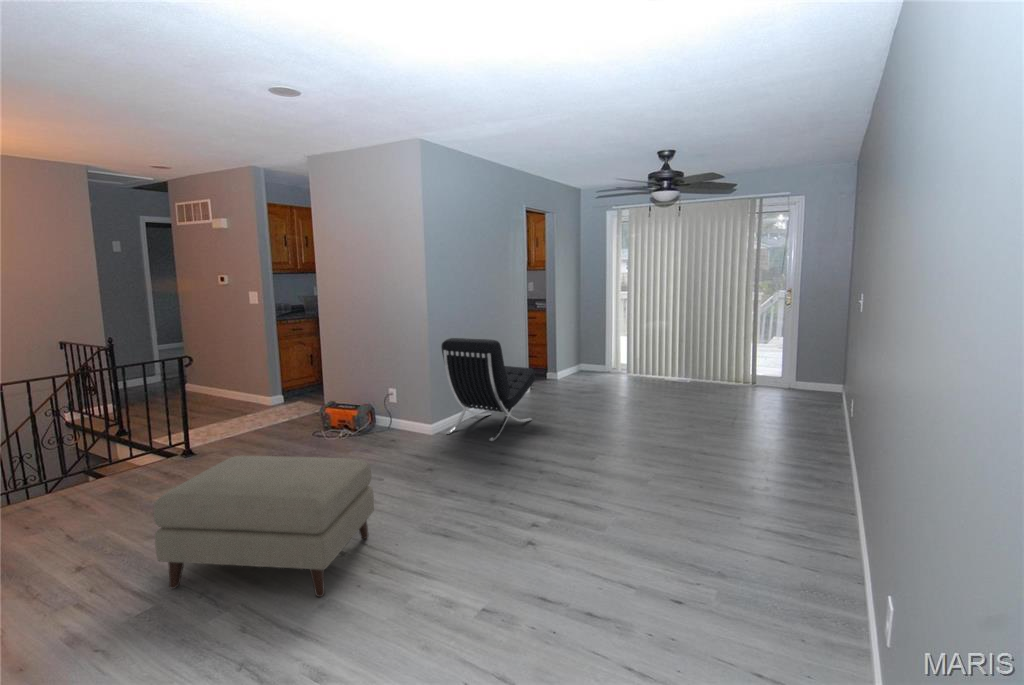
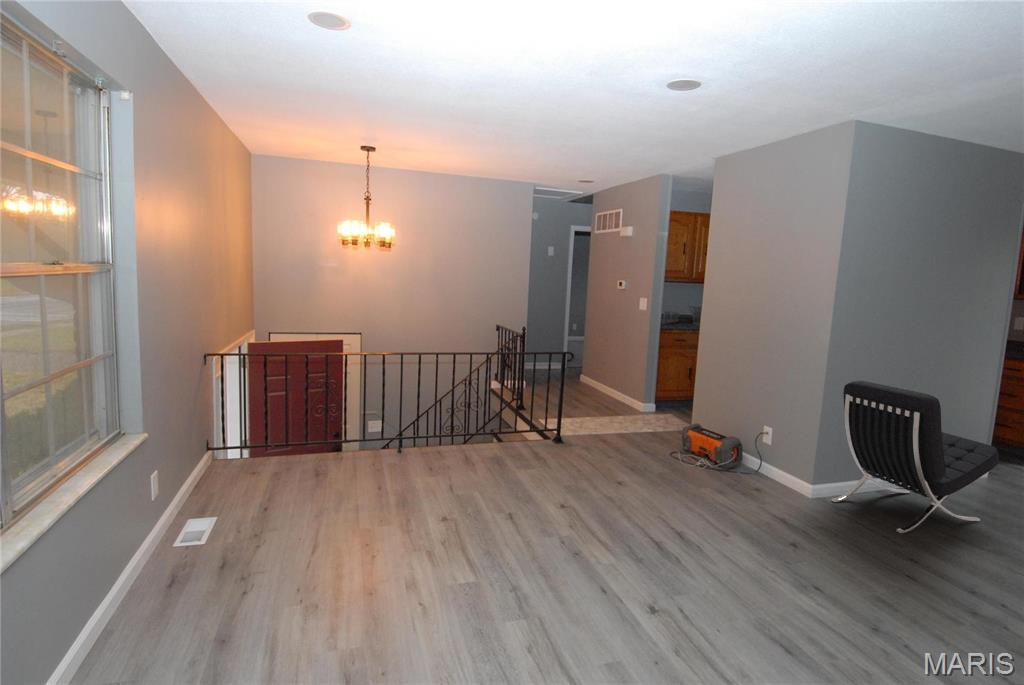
ottoman: present [154,456,374,597] -> none [487,461,705,654]

